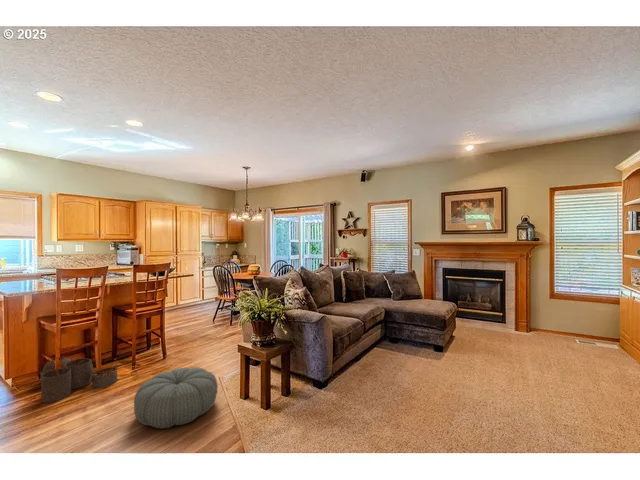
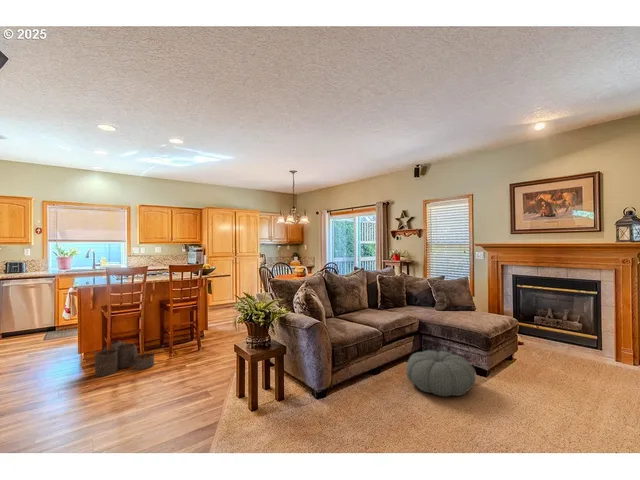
pouf: present [134,367,218,428] -> present [406,350,475,396]

